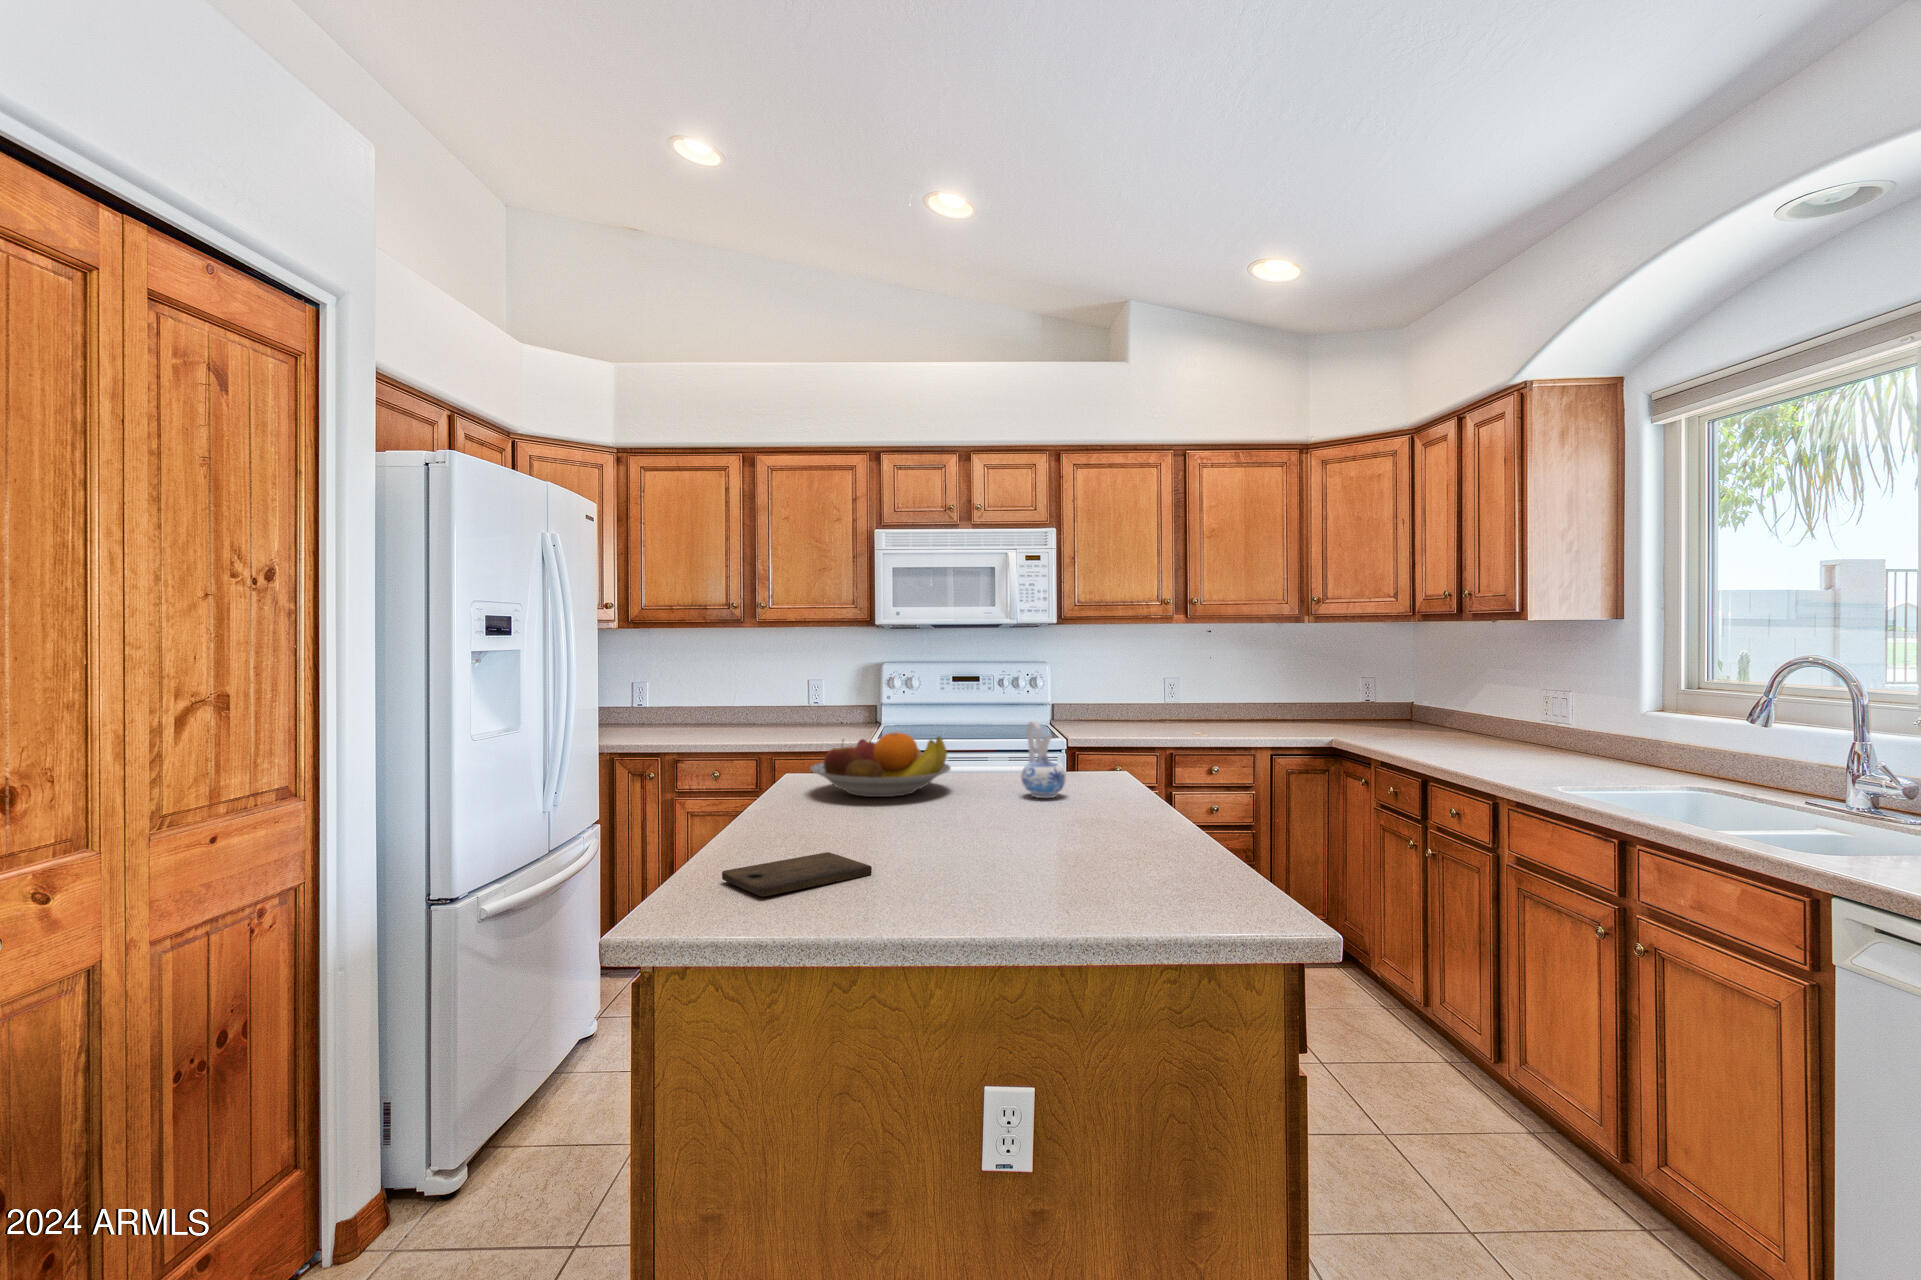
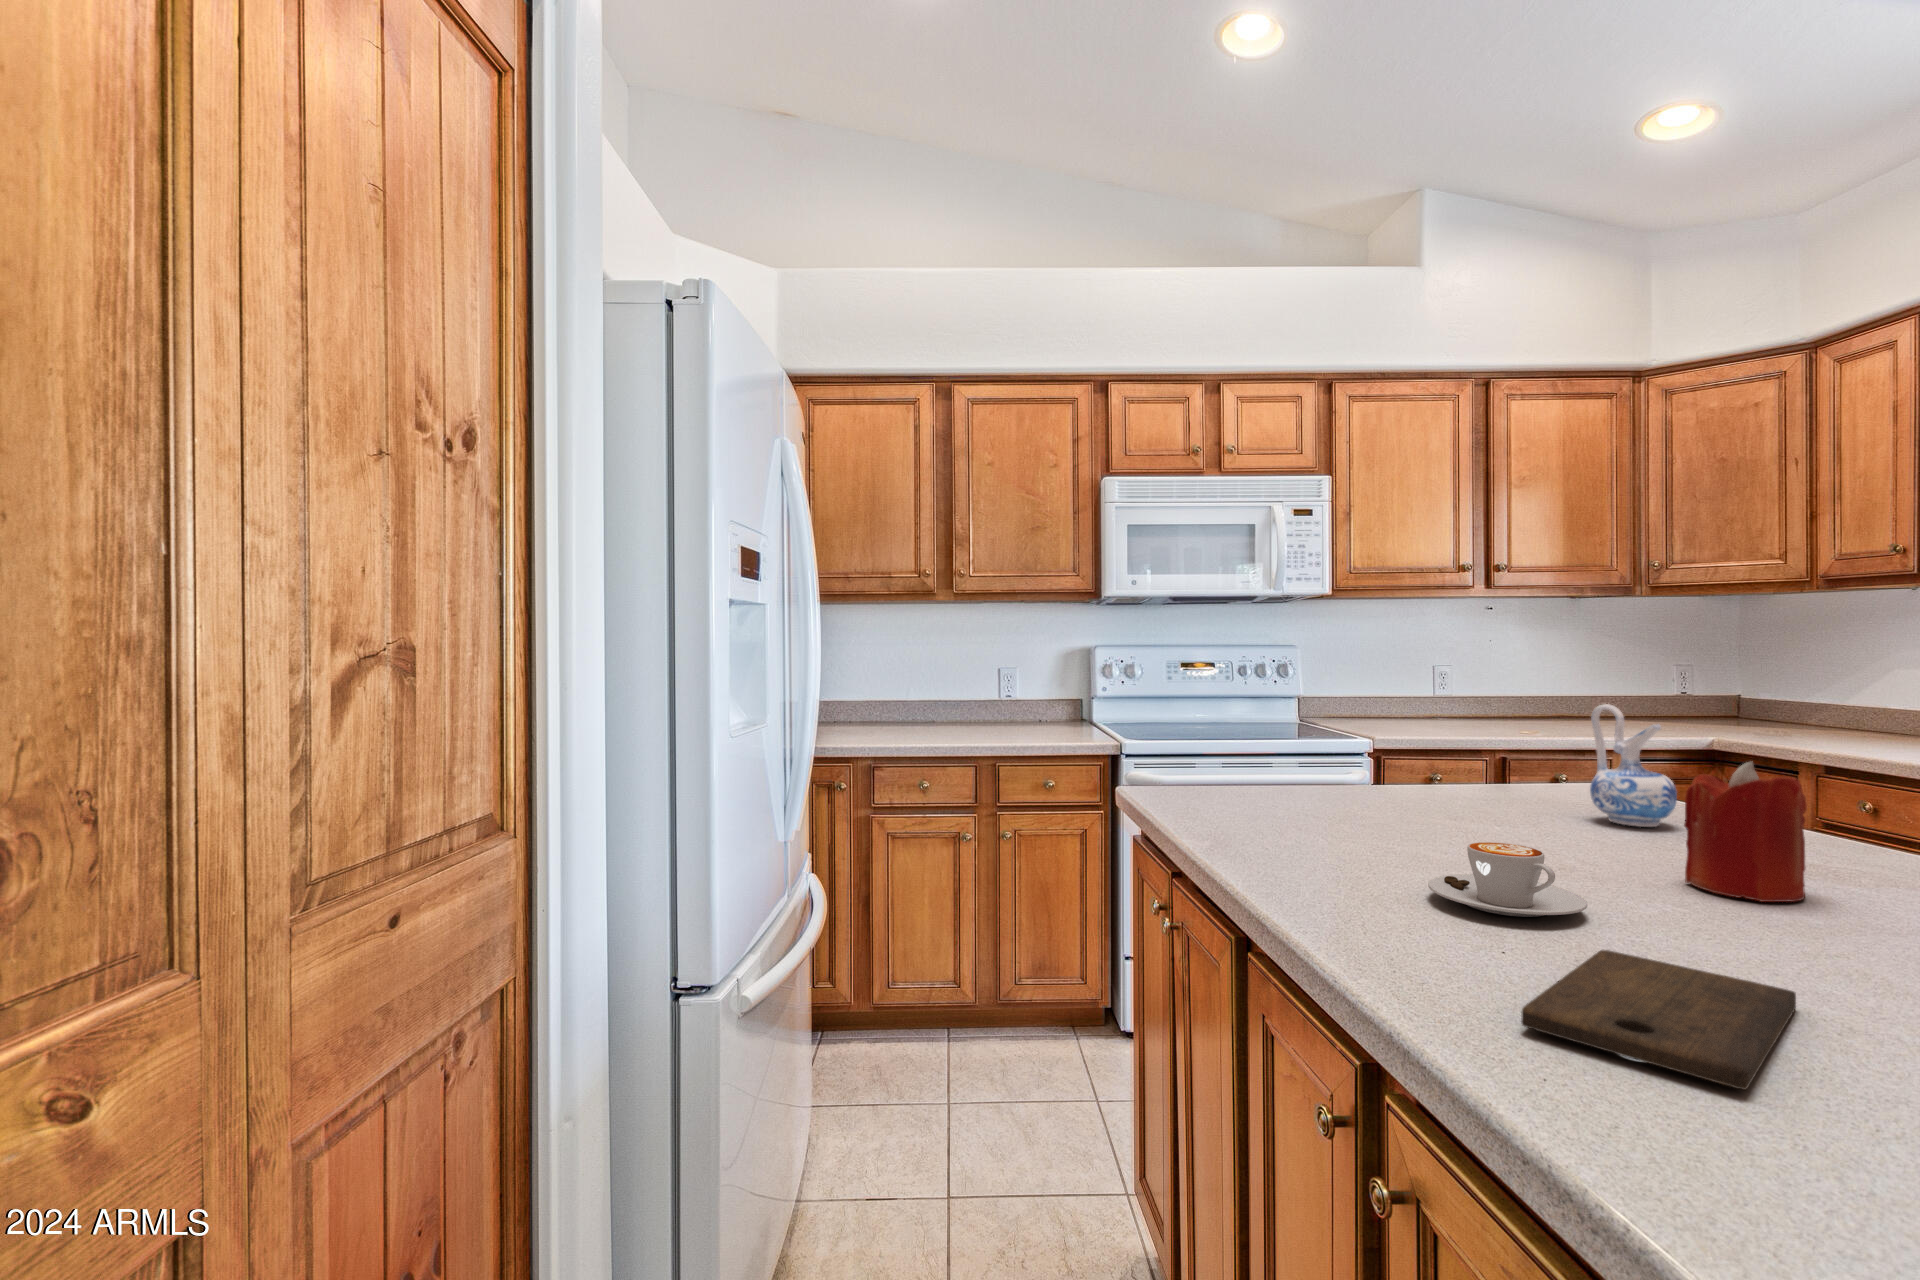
fruit bowl: present [810,732,951,797] -> none [1237,724,1473,825]
candle: none [973,757,1025,835] -> present [1684,761,1807,902]
coffee cup: none [808,802,884,841] -> present [1428,842,1587,917]

